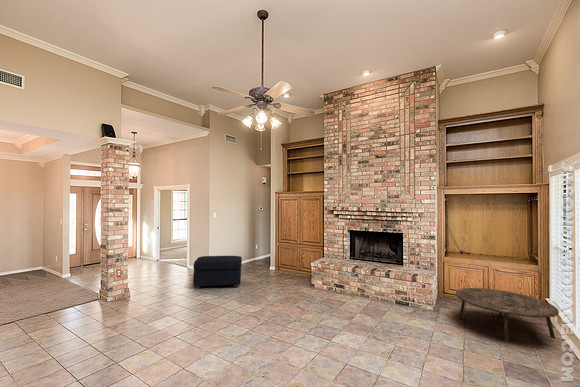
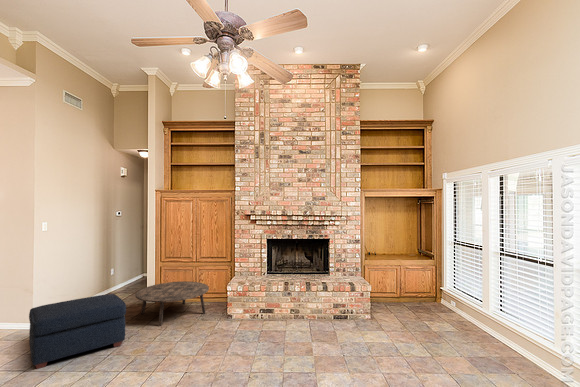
coffee table: present [456,288,559,342] -> present [135,281,209,326]

